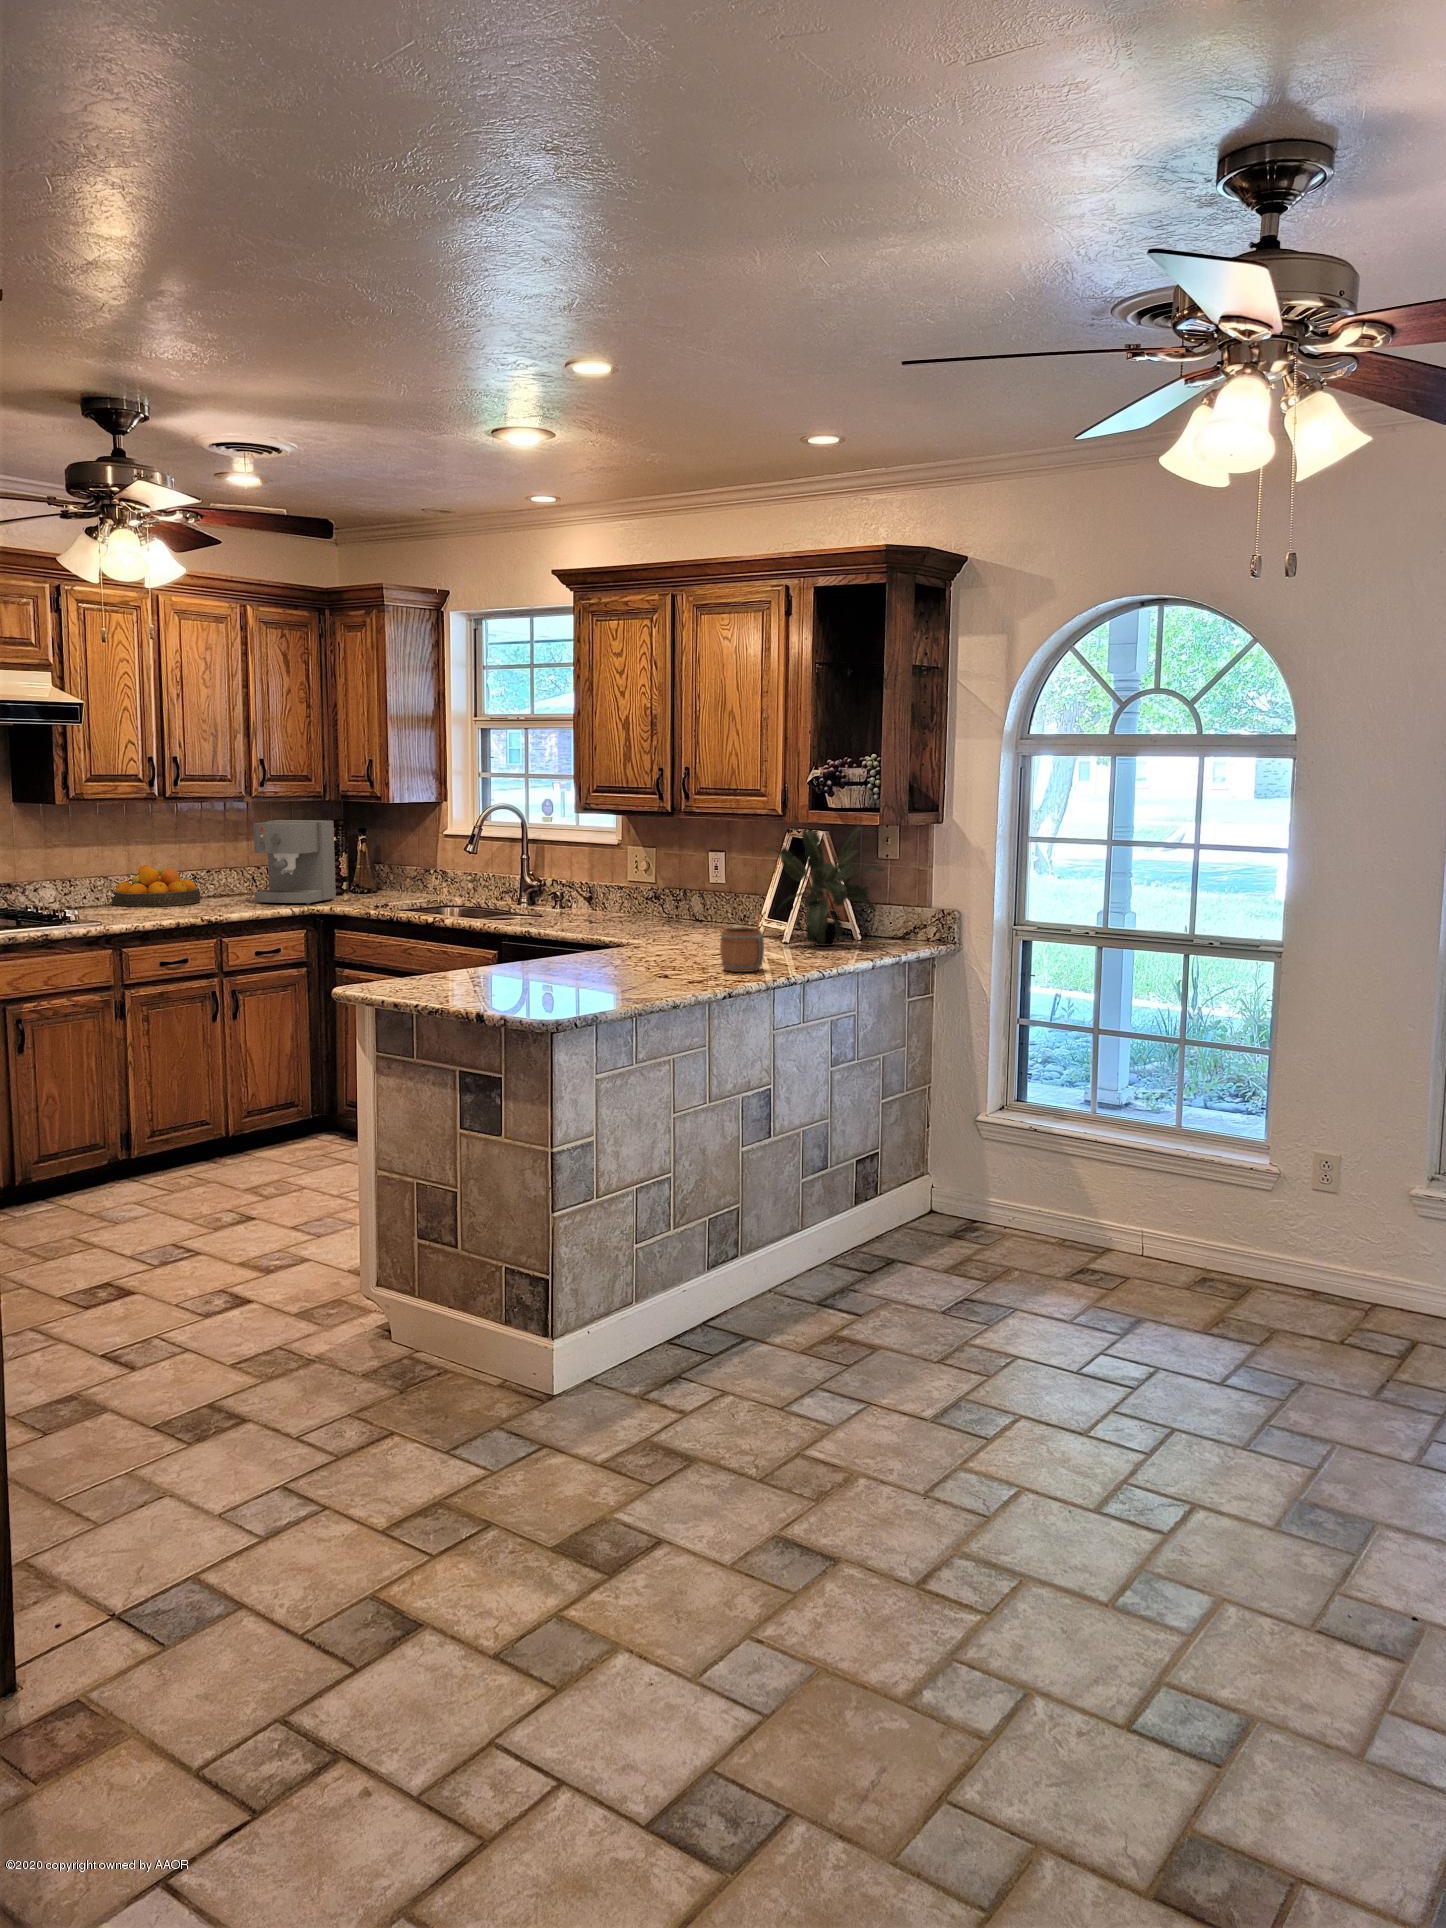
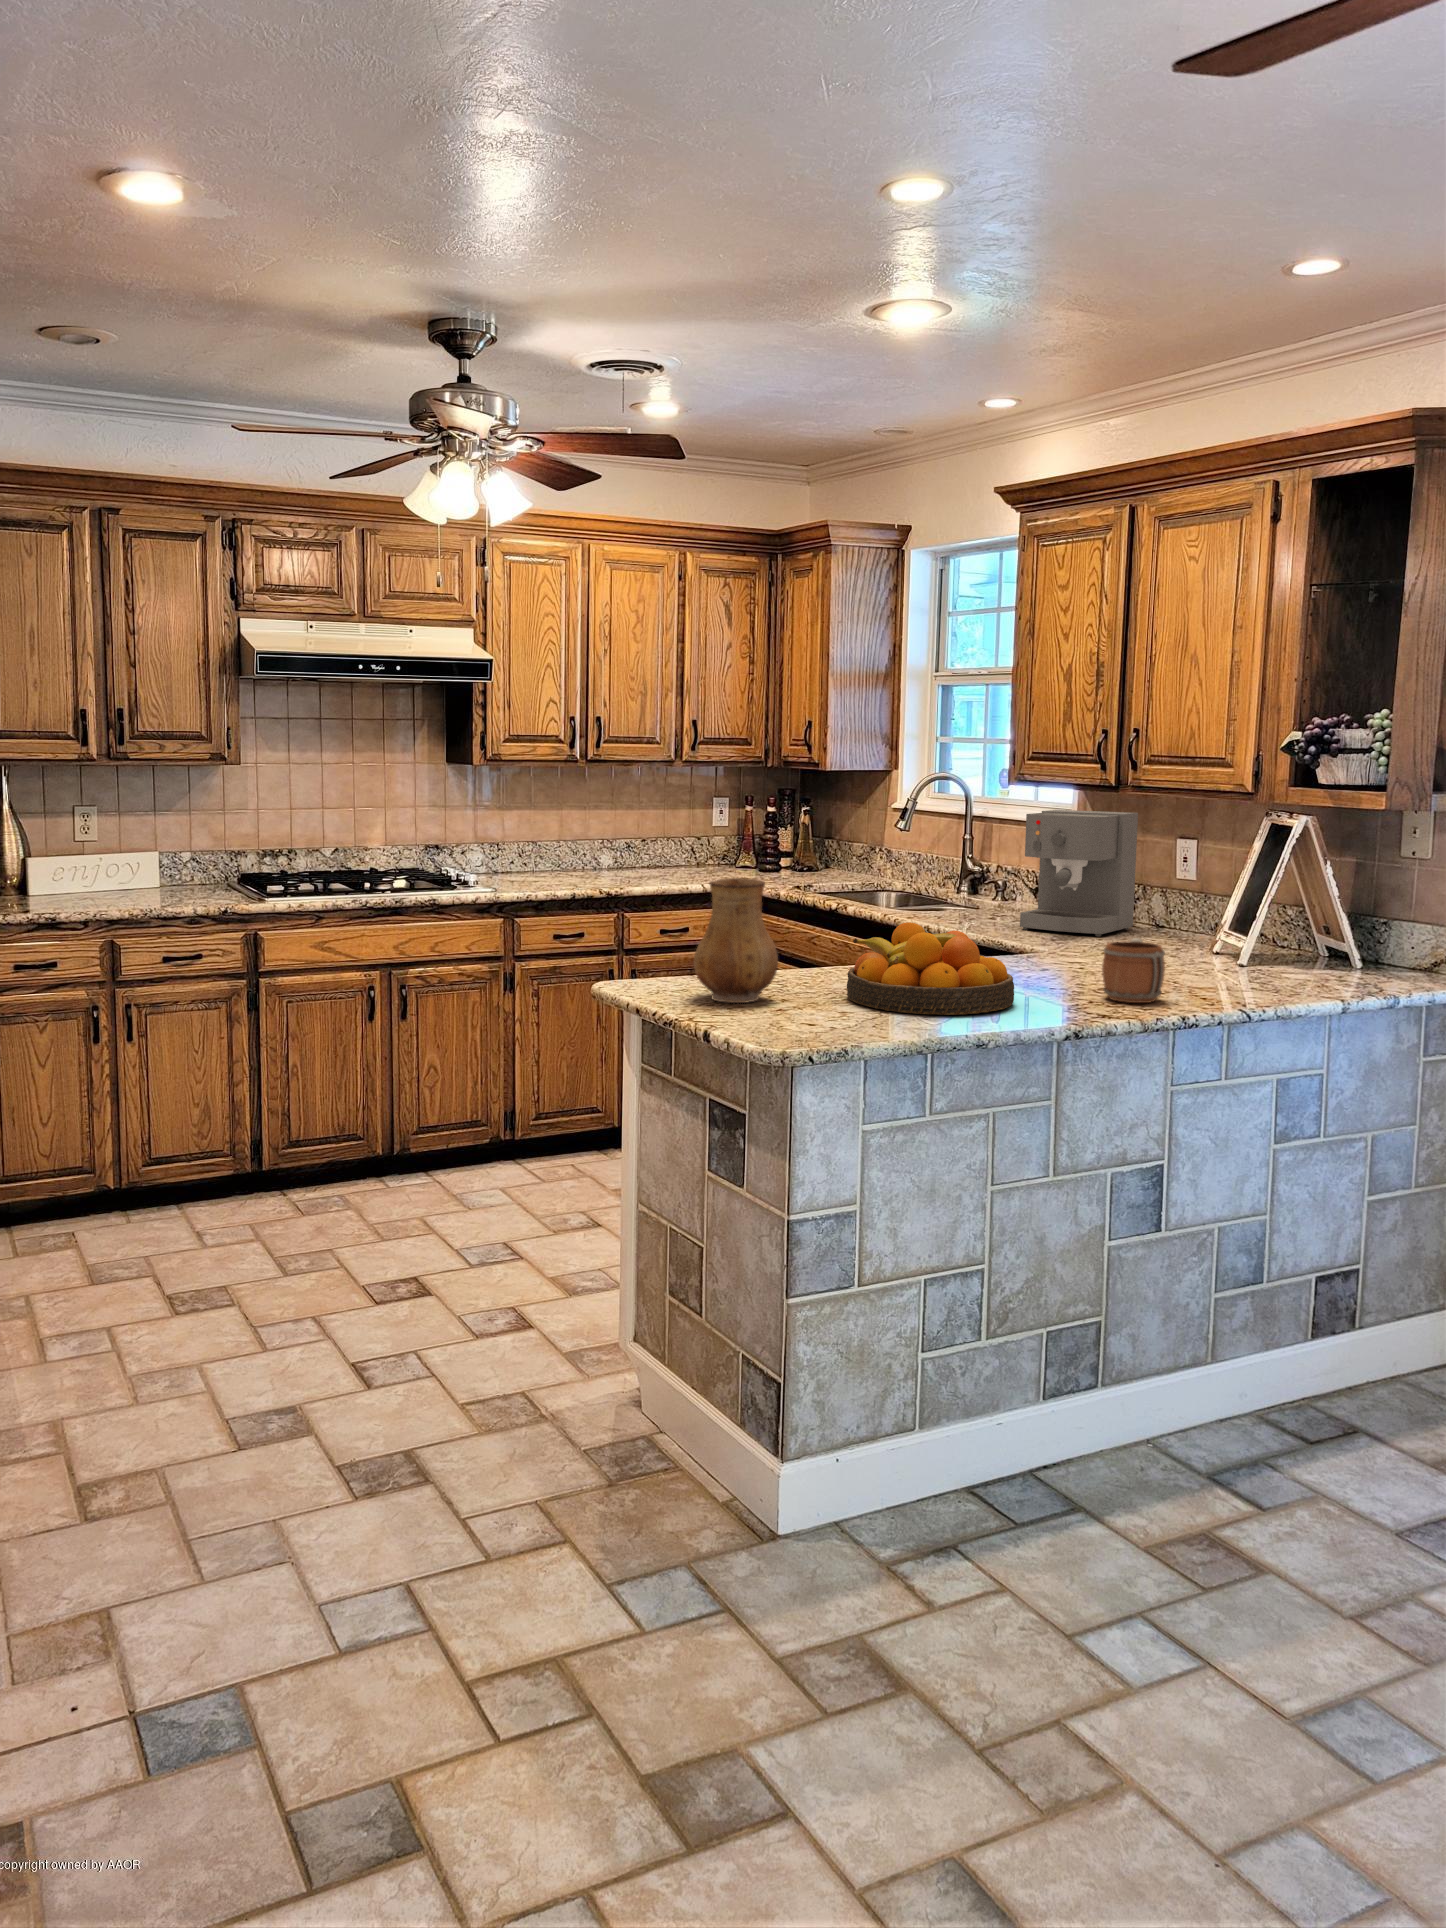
coffee maker: present [254,820,336,905] -> present [1020,810,1138,936]
potted plant: present [769,826,884,946] -> none [1215,809,1391,975]
fruit bowl: present [111,865,200,907] -> present [847,922,1014,1015]
ceramic pitcher: none [430,895,497,994] -> present [694,878,778,1003]

